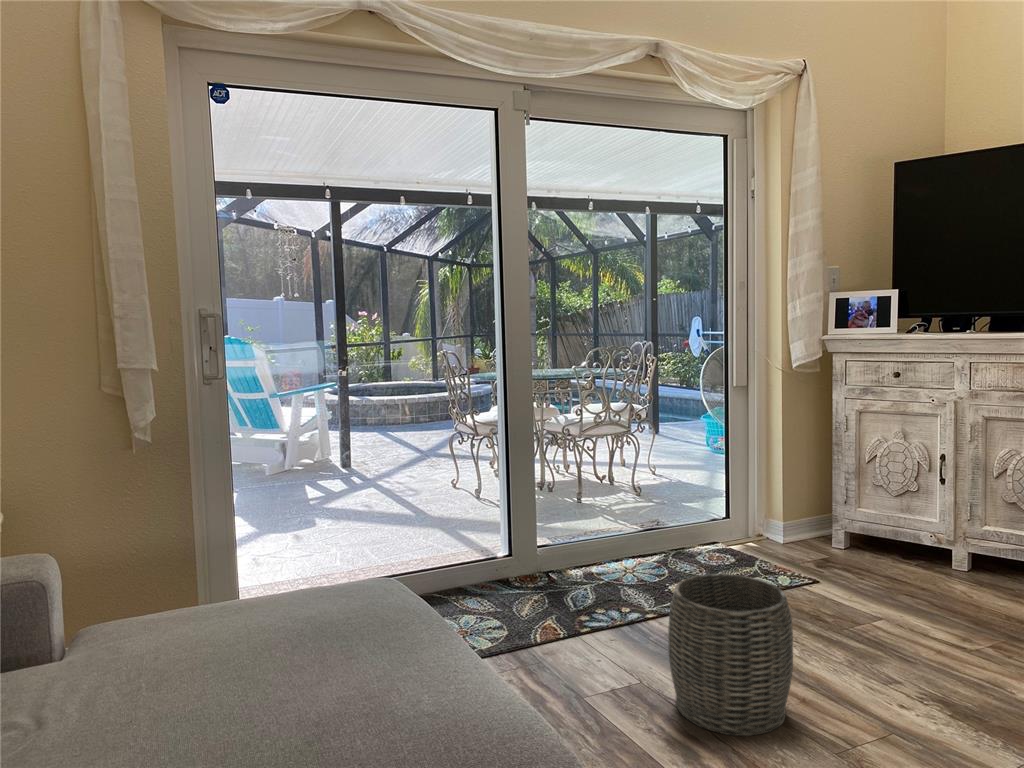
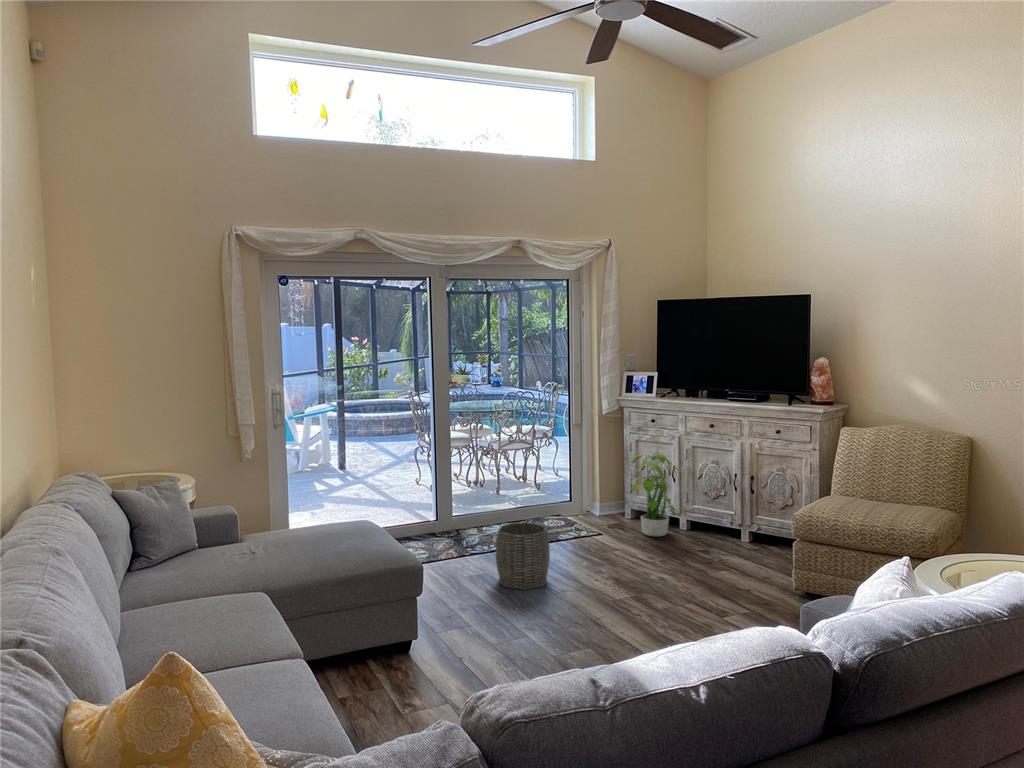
potted plant: none [861,425,973,586] -> present [630,453,683,536]

